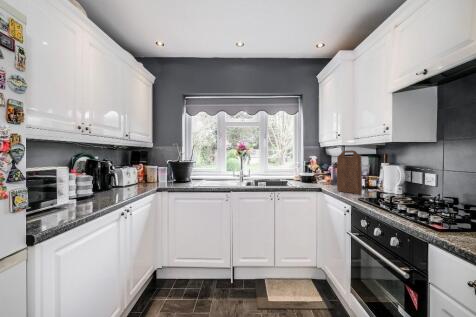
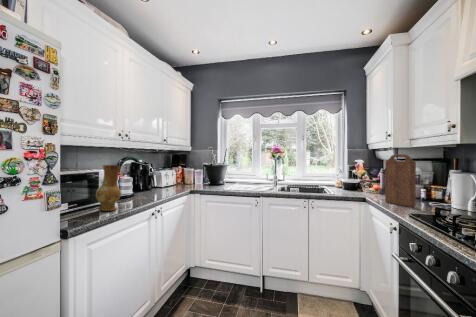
ceramic jug: none [59,161,90,213] -> present [96,165,121,211]

